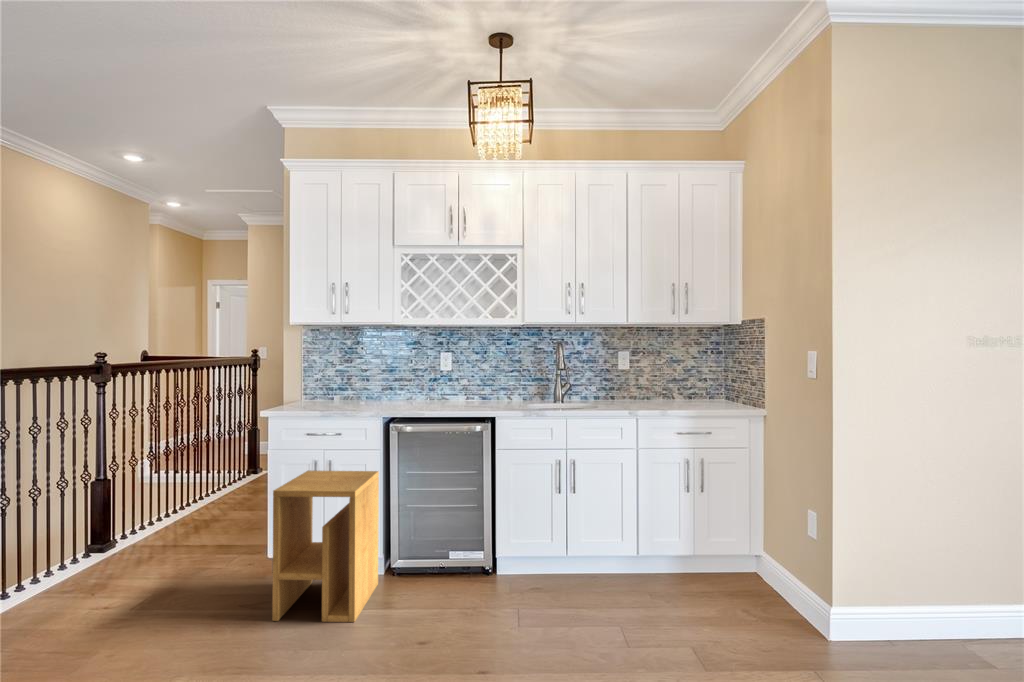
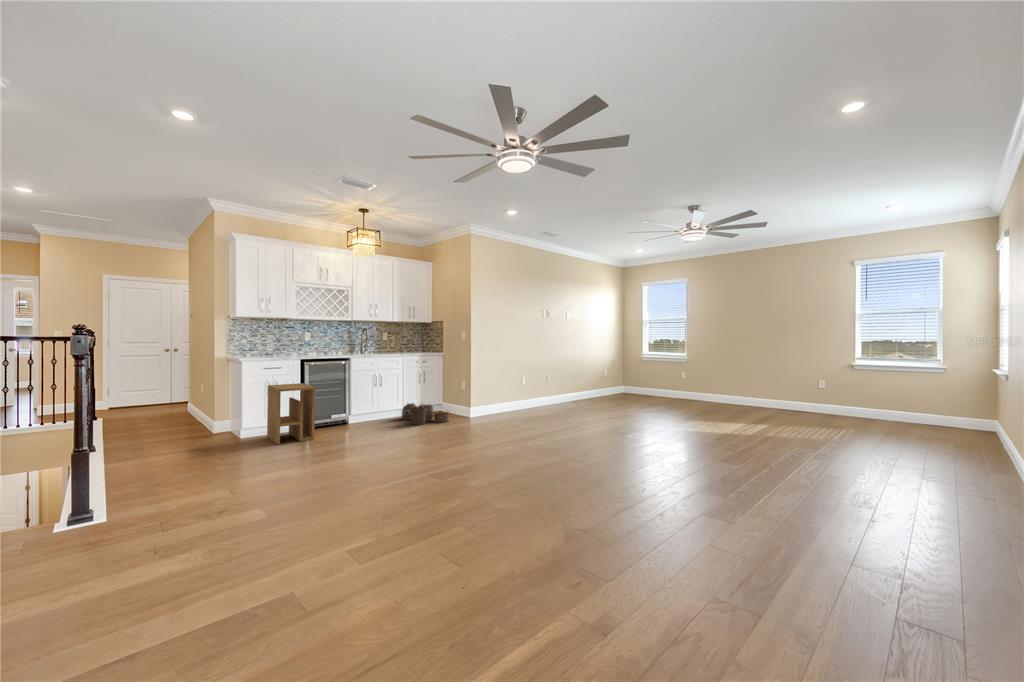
woven basket: none [624,543,752,640] -> present [402,403,448,425]

